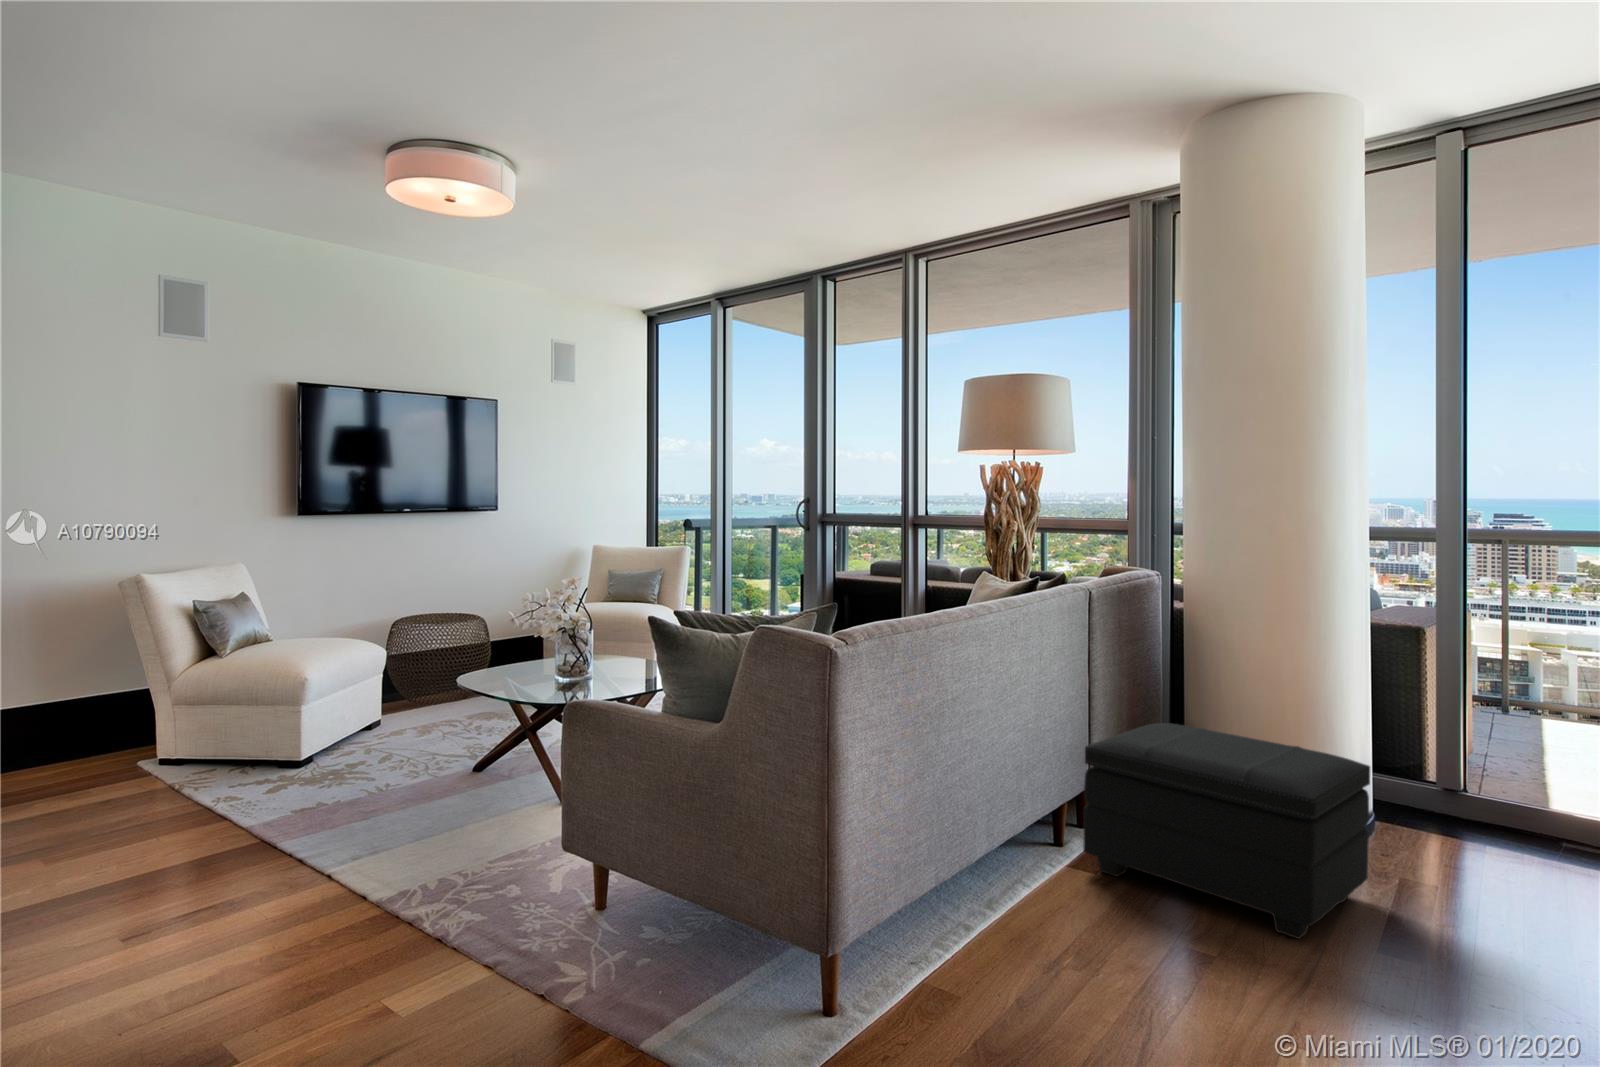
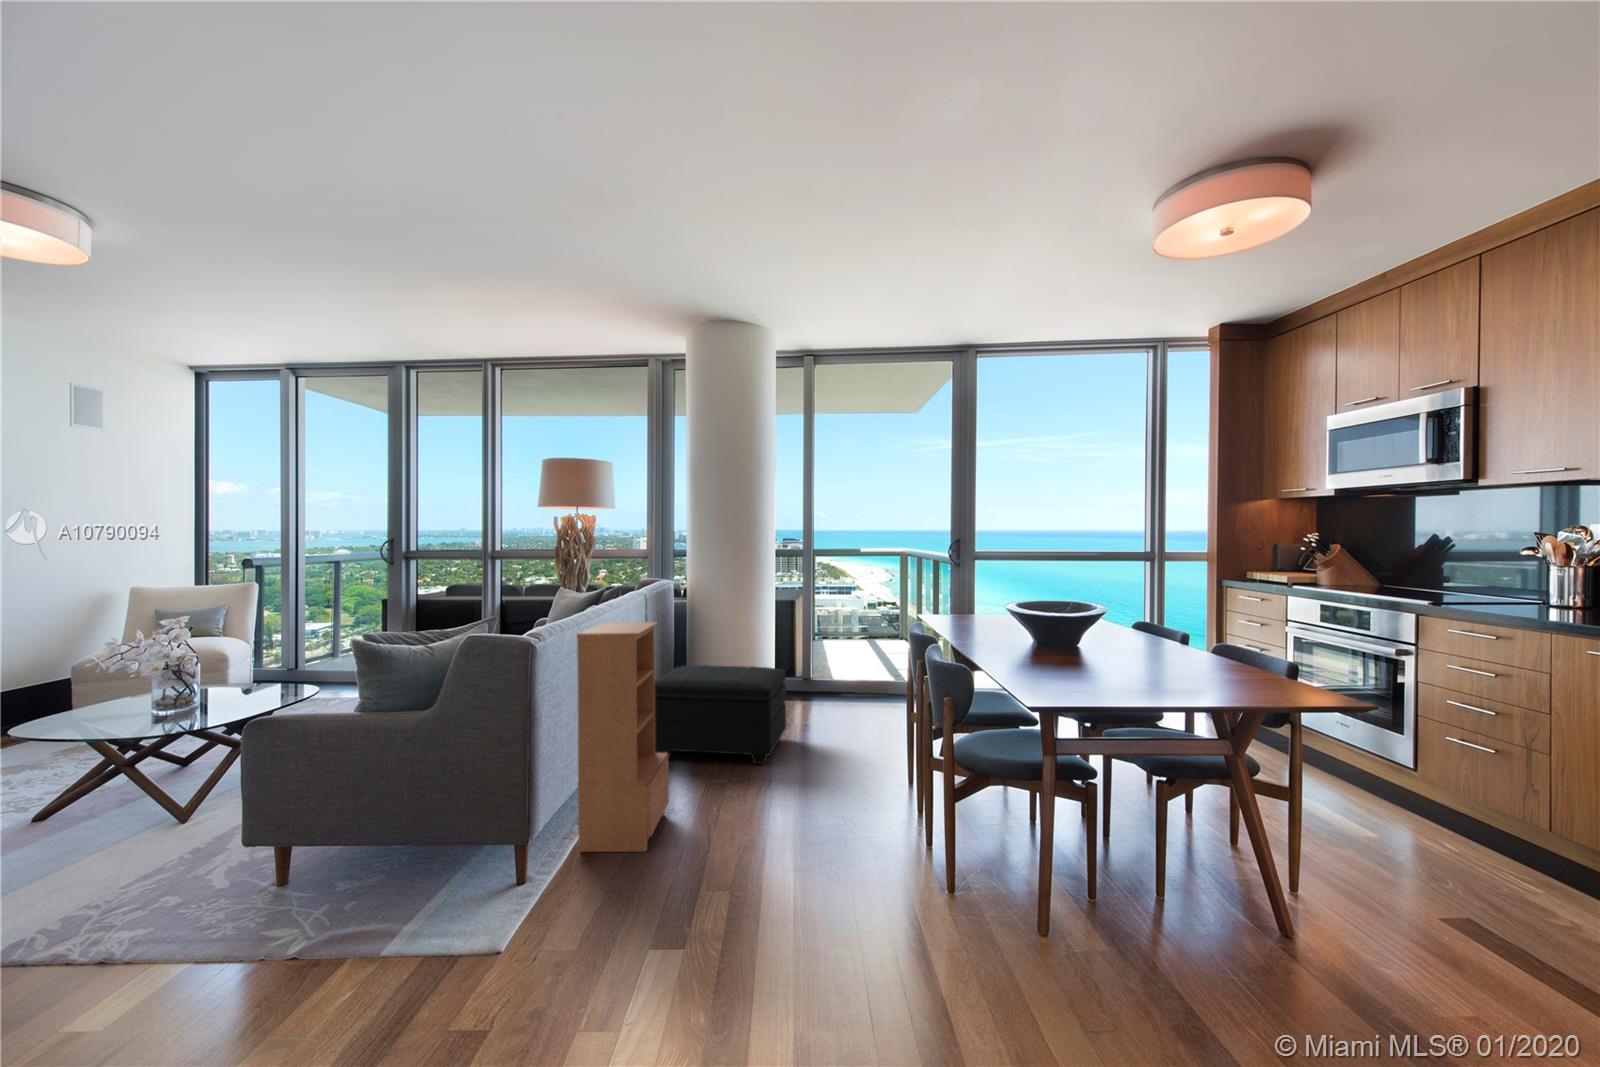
bookcase: none [922,636,1084,1031] -> present [577,622,669,852]

